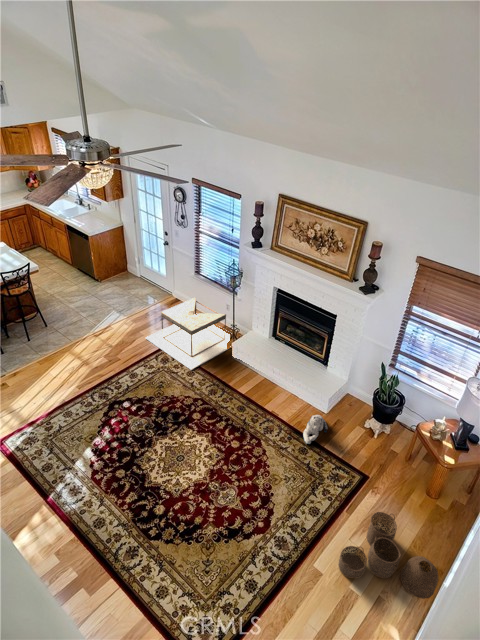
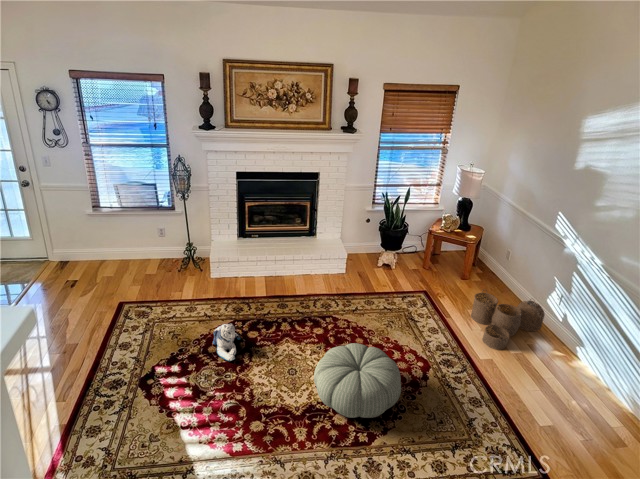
coffee table: present [146,298,231,370] -> none [80,230,199,306]
plush toy: present [303,415,327,444] -> present [213,323,241,361]
pouf: none [155,461,227,531] -> present [314,343,401,418]

